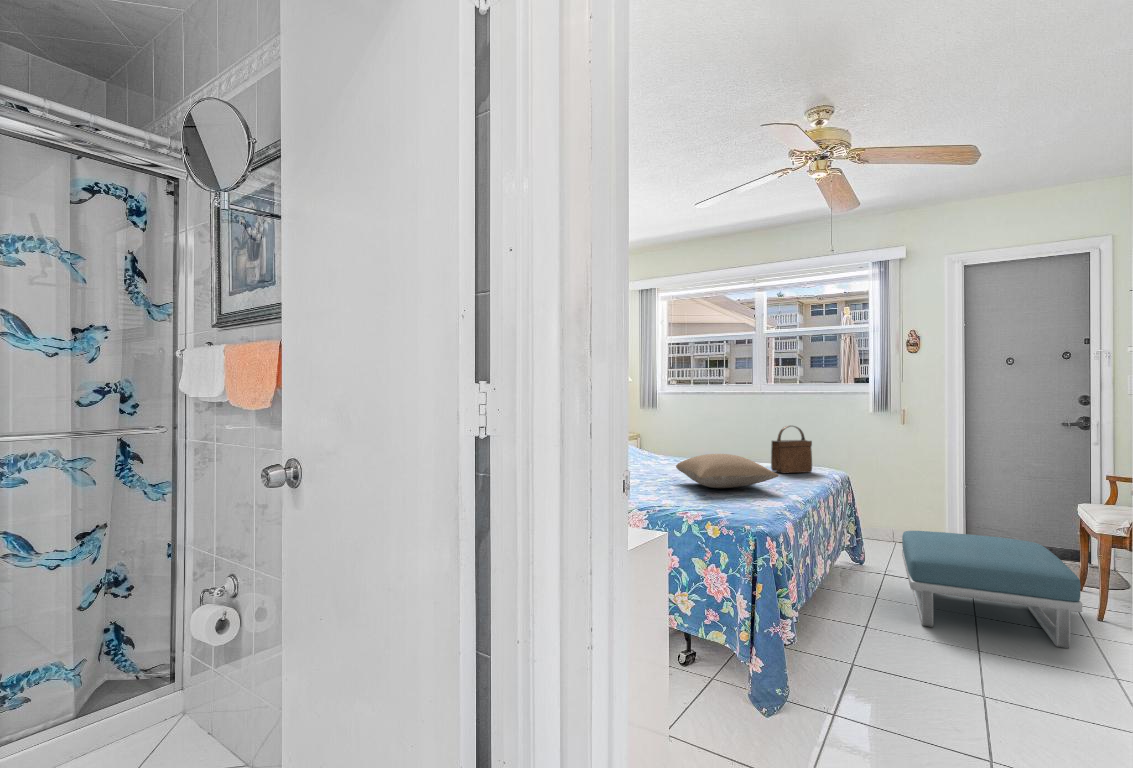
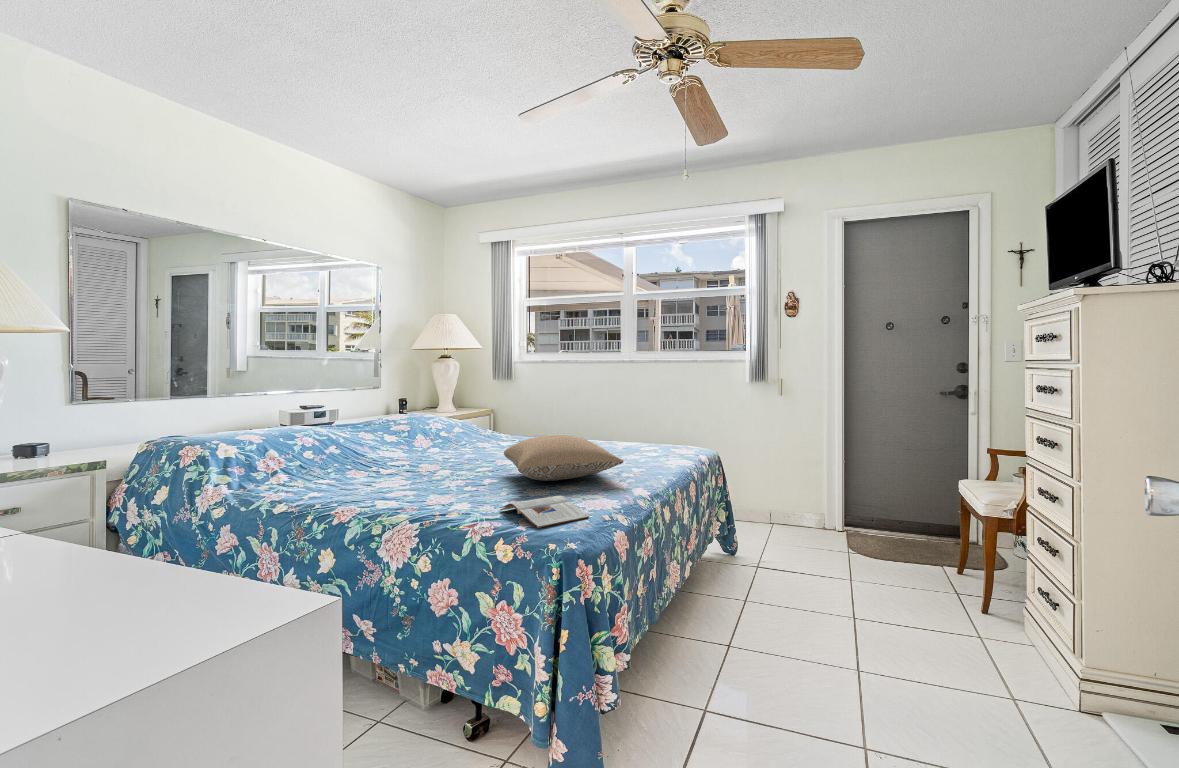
handbag: present [771,426,812,473] -> none [631,398,677,457]
magazine: none [696,498,766,517] -> present [500,496,589,528]
footstool: present [902,531,1082,648] -> none [777,518,972,660]

